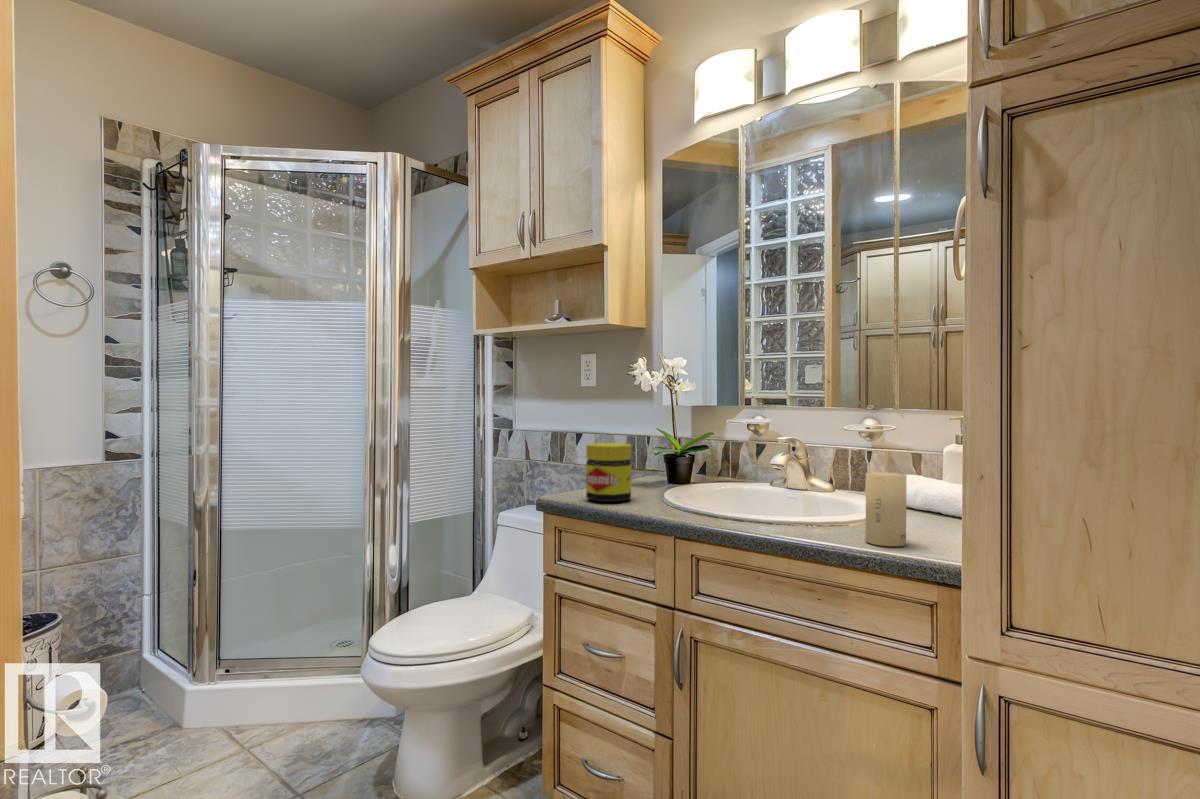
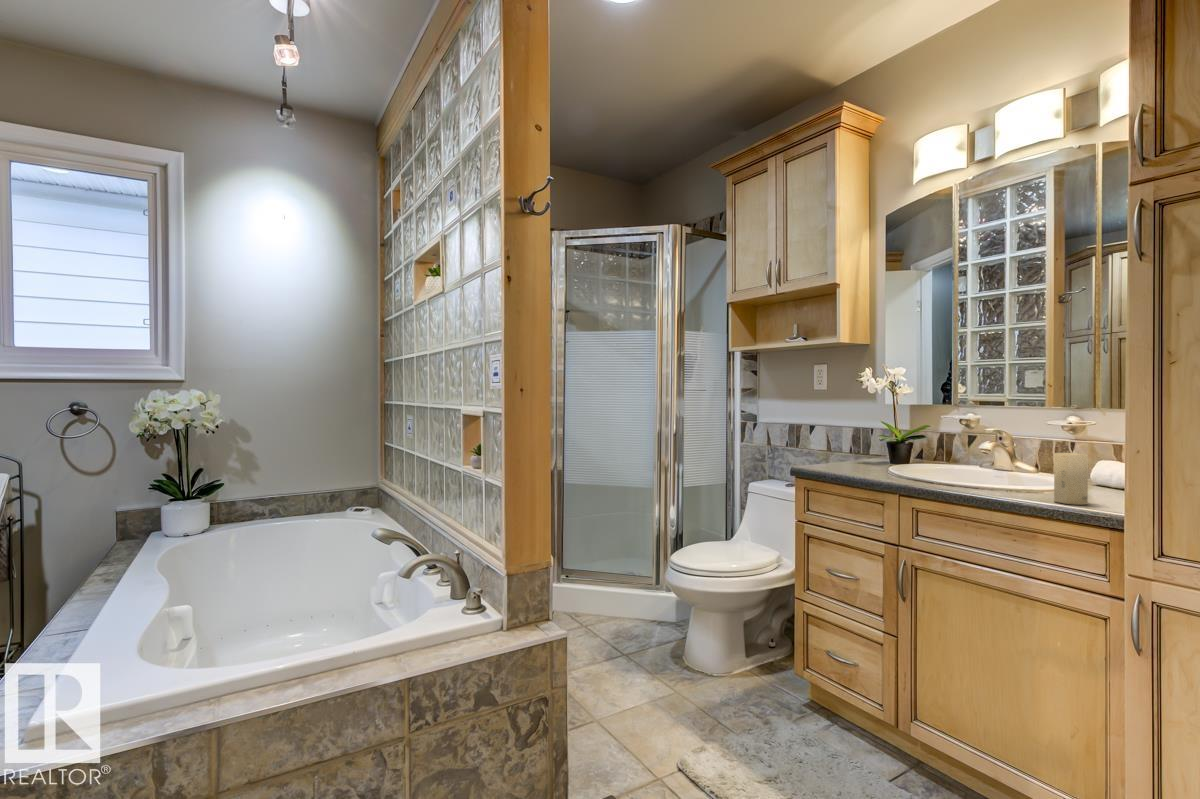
jar: present [586,443,631,502] -> none [830,431,864,473]

